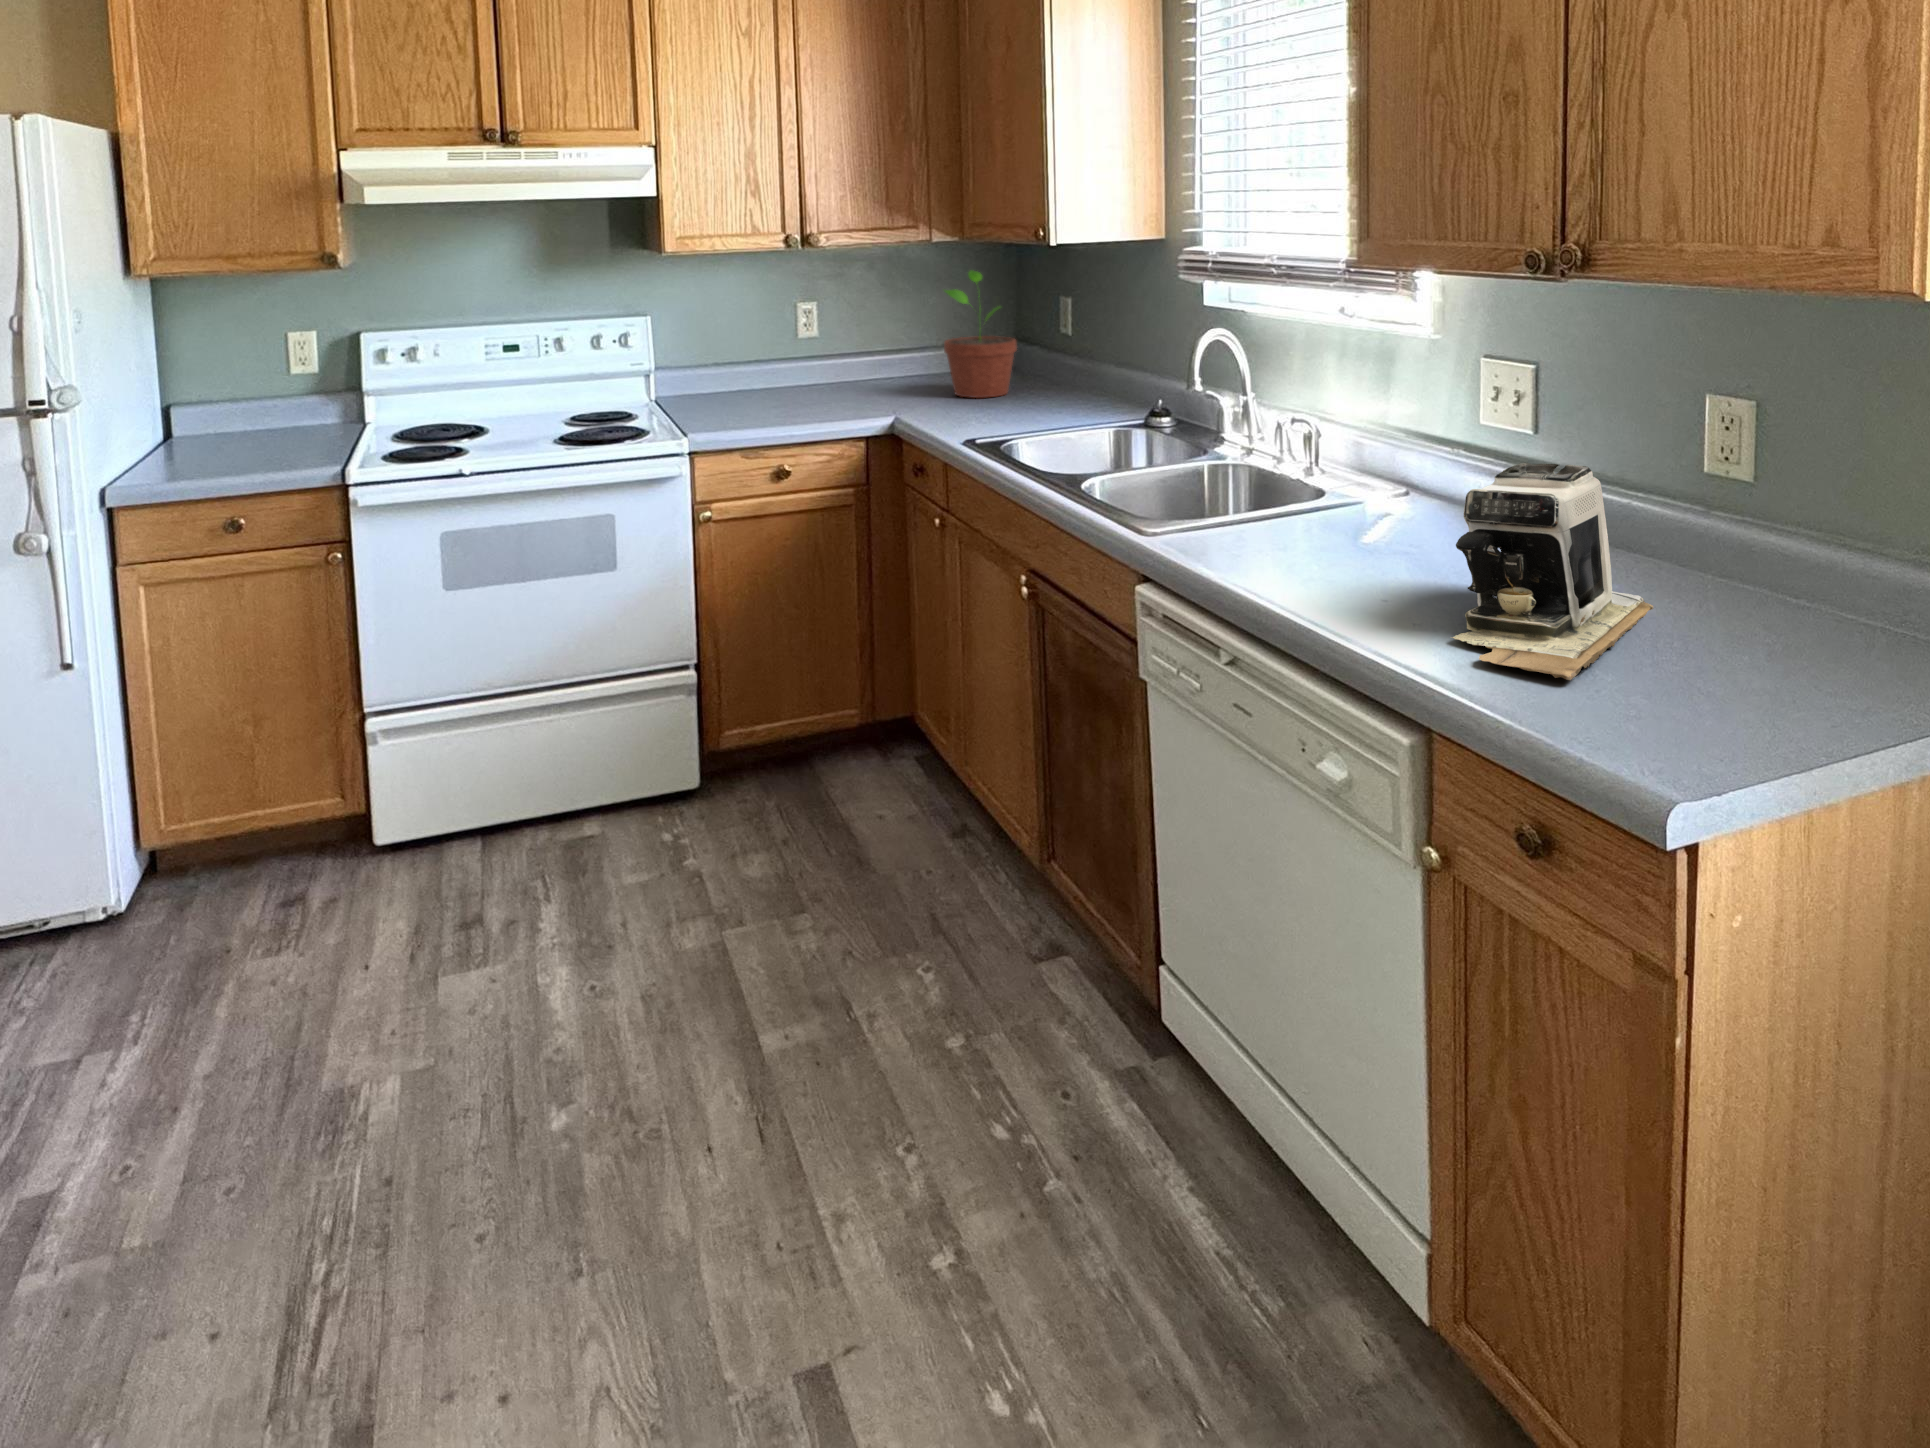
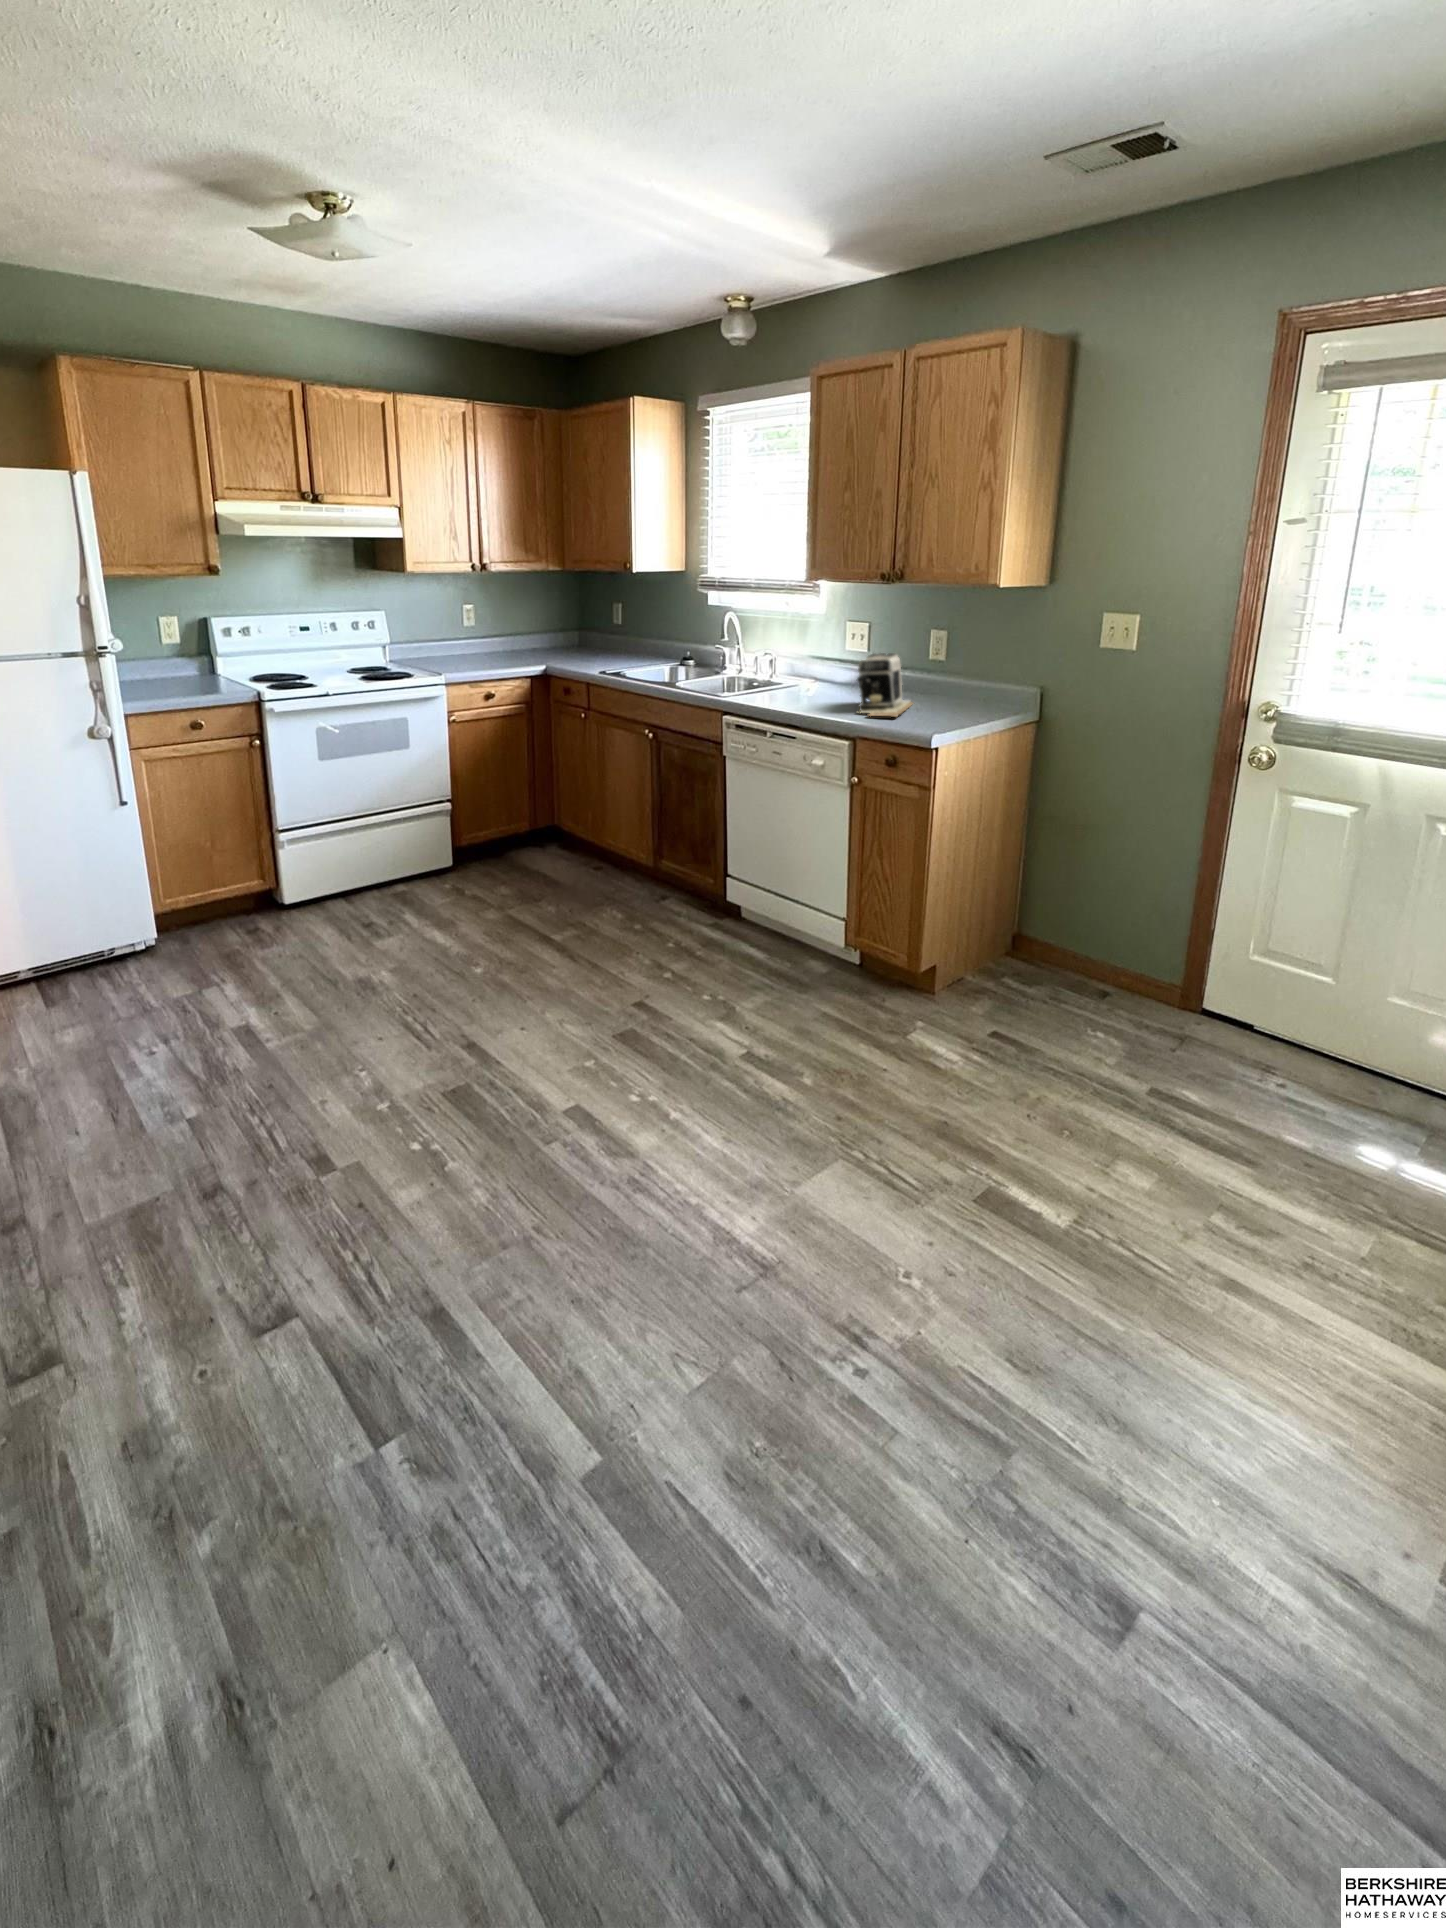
potted plant: present [944,270,1017,398] -> none [556,587,597,658]

